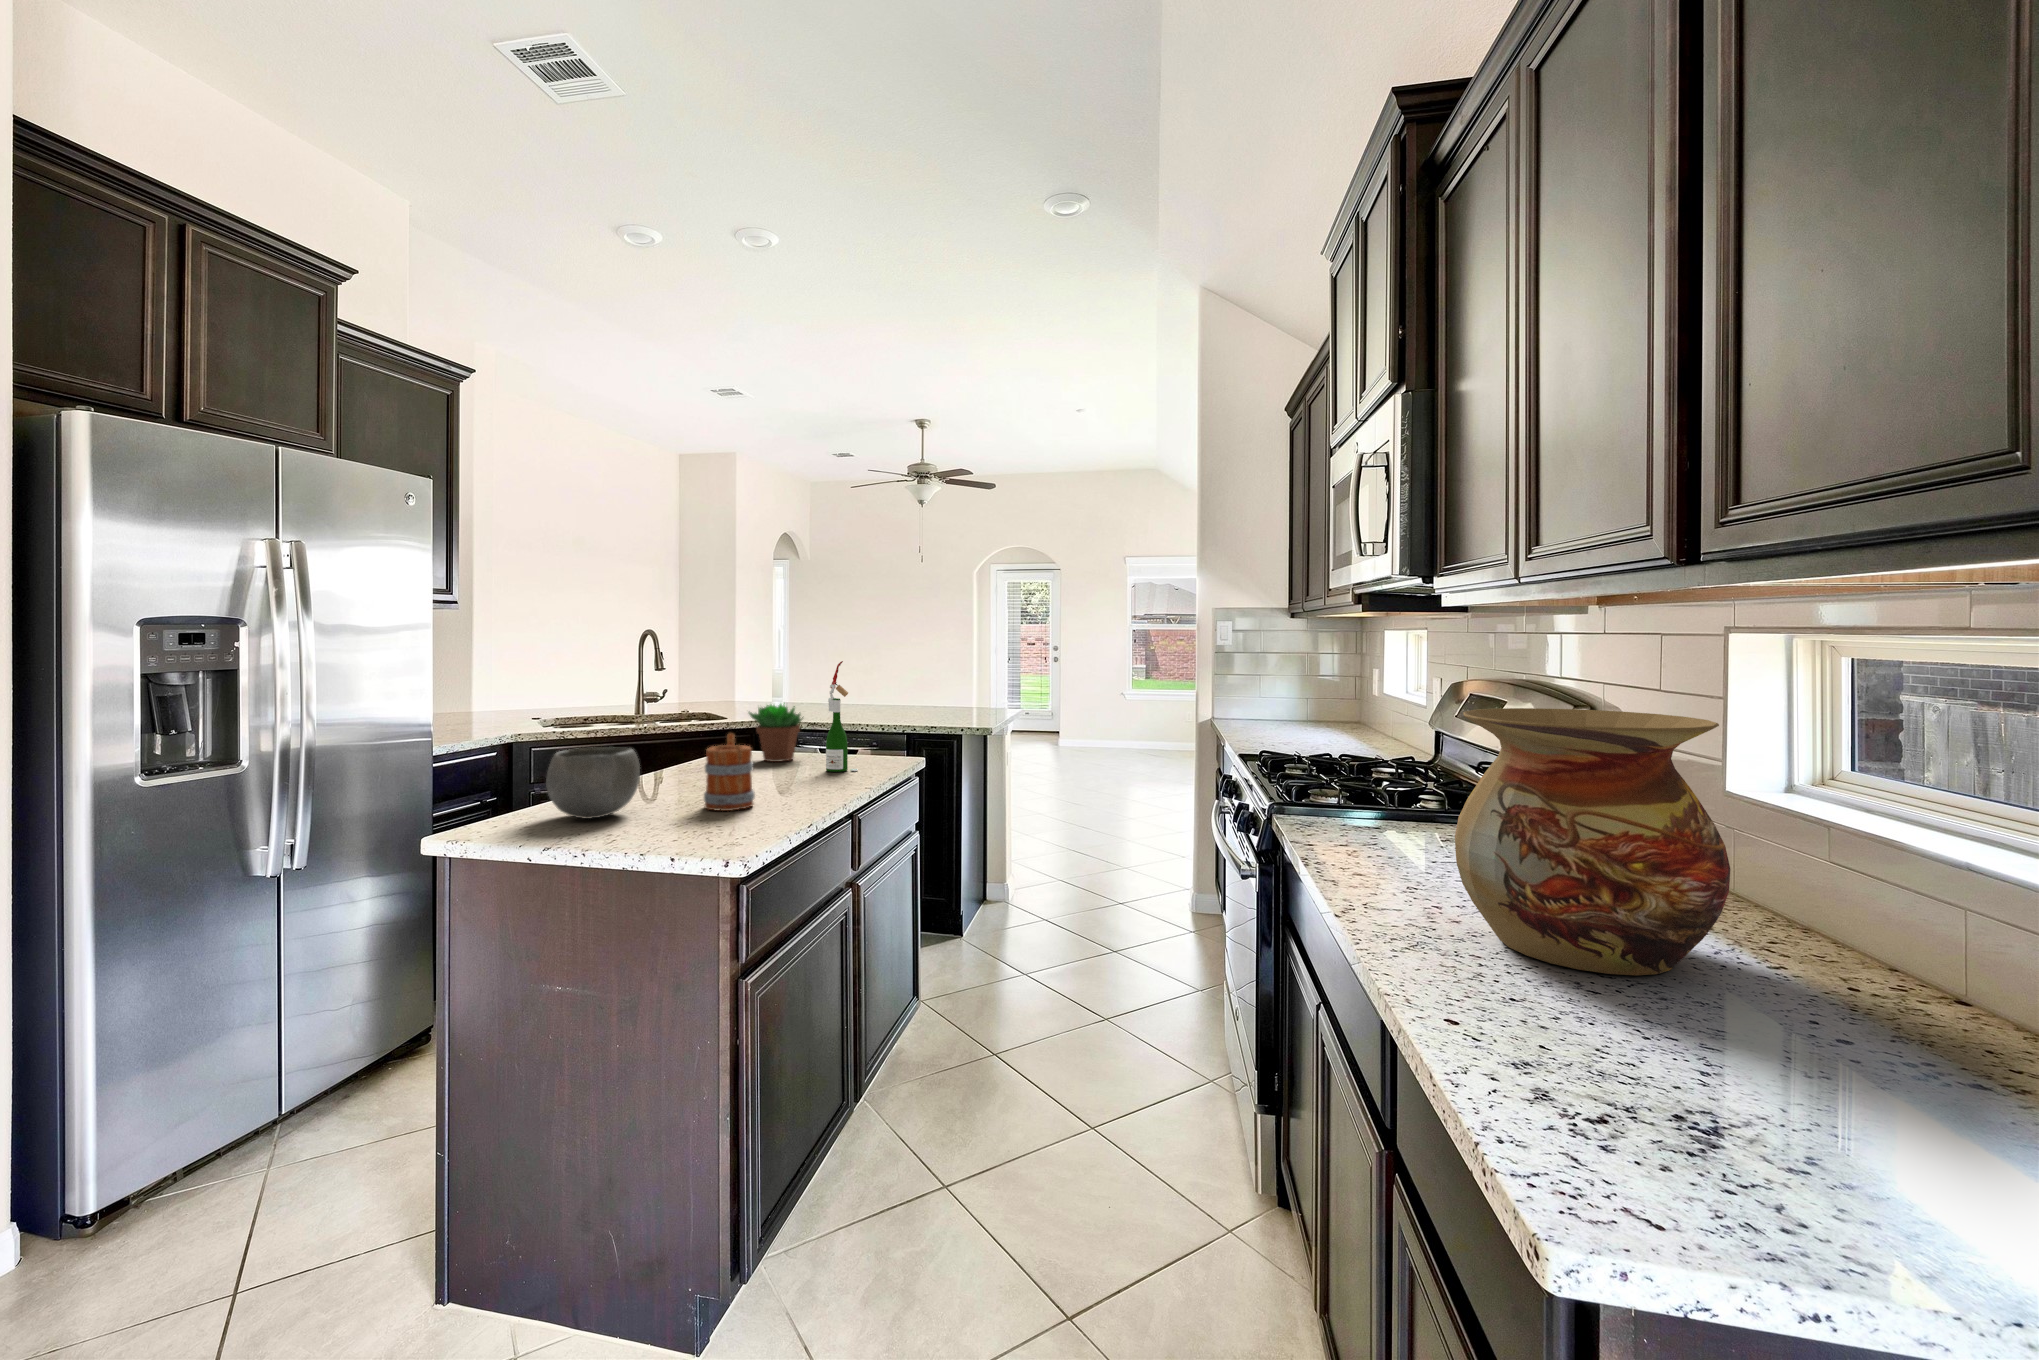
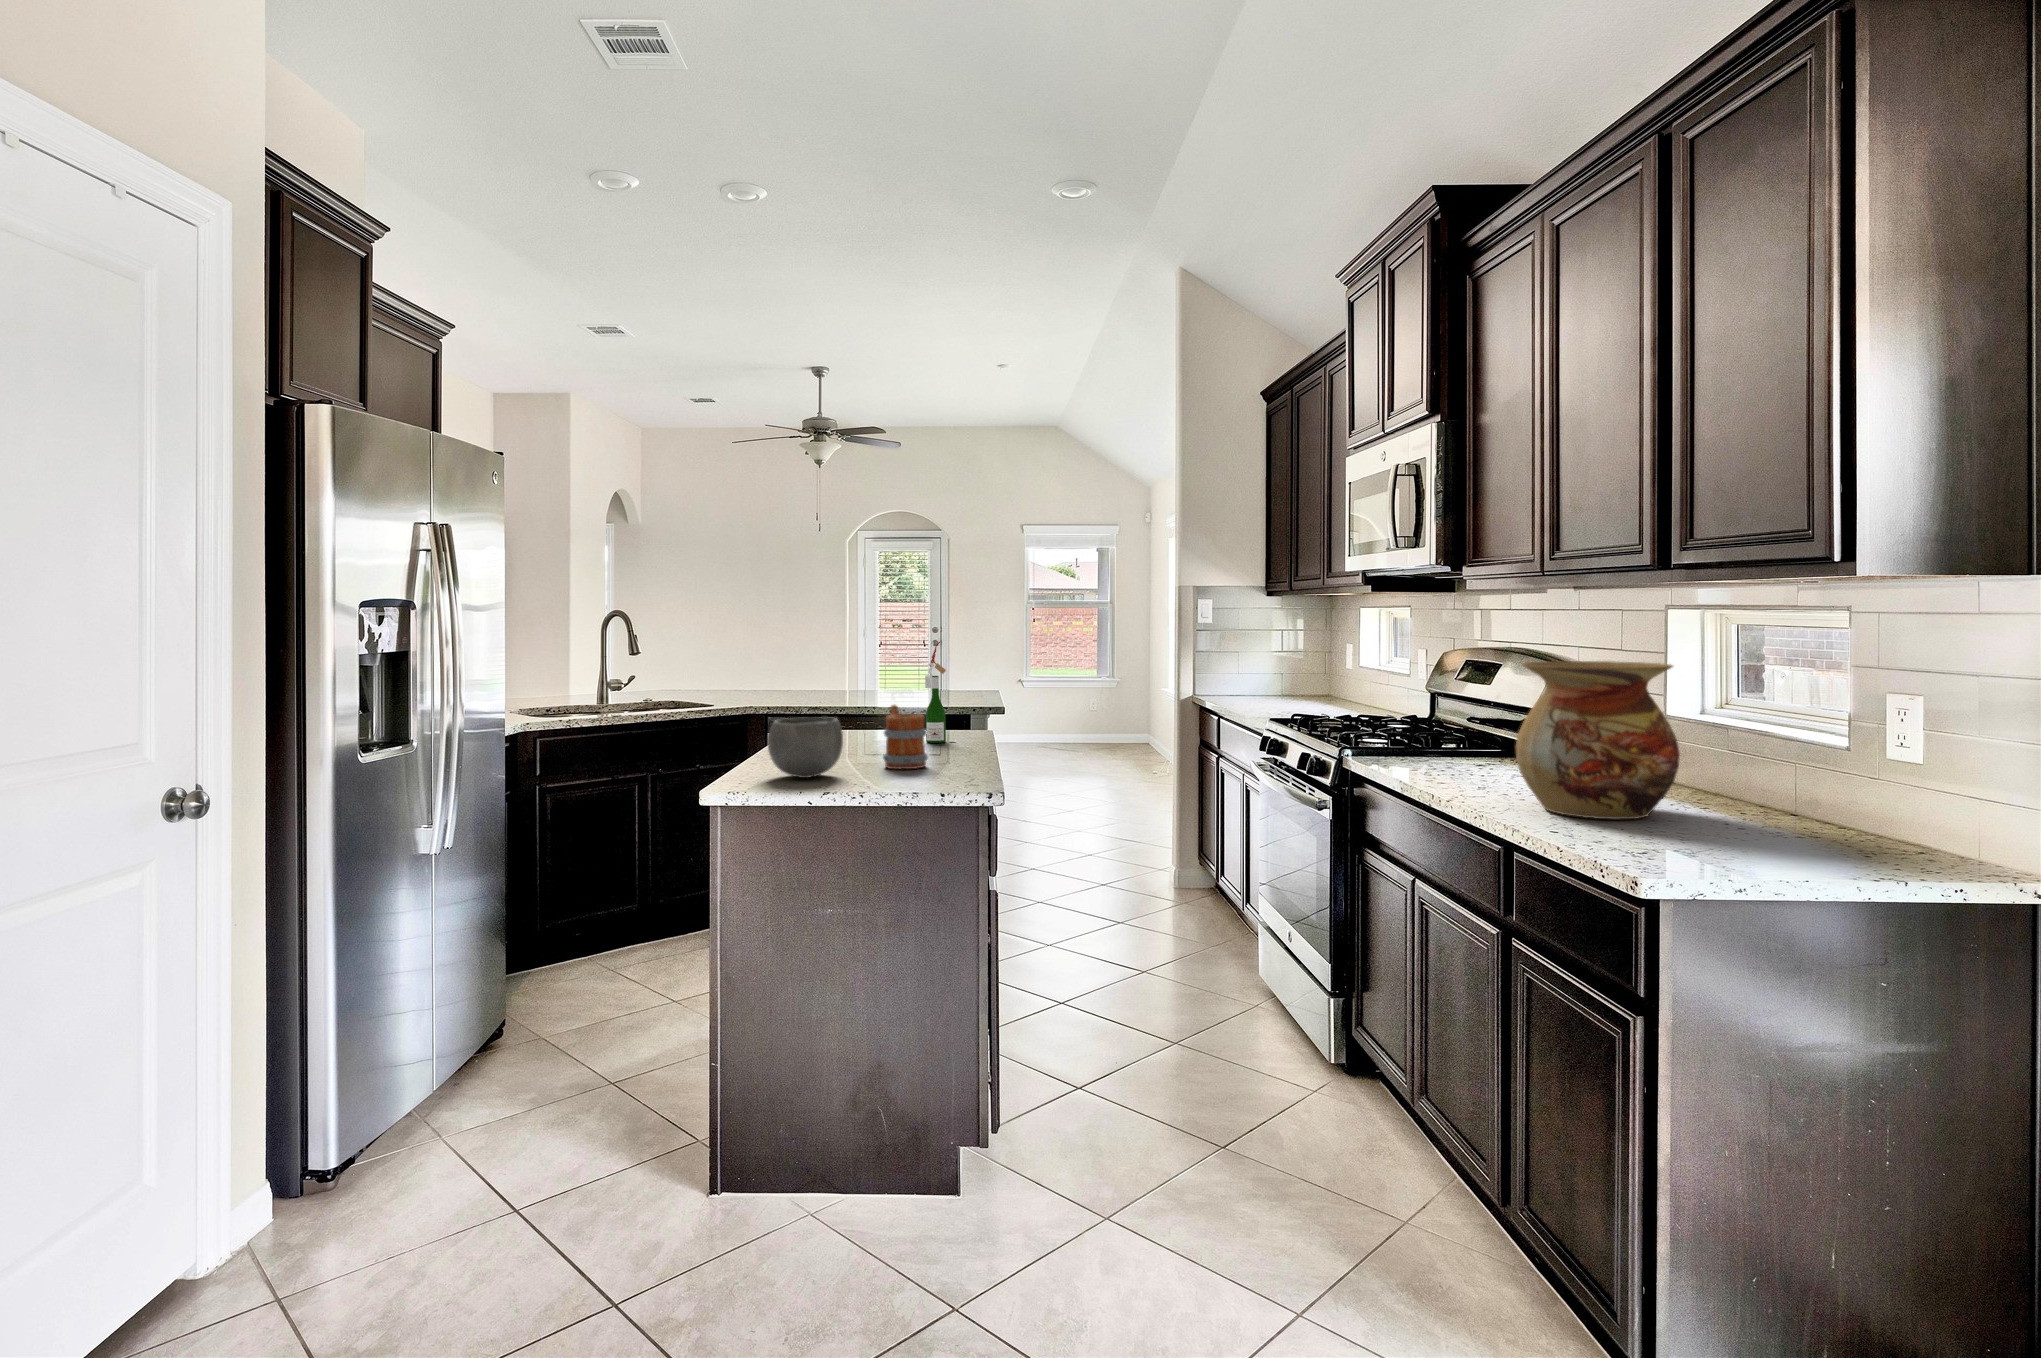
succulent plant: present [749,703,803,762] -> none [830,681,886,738]

